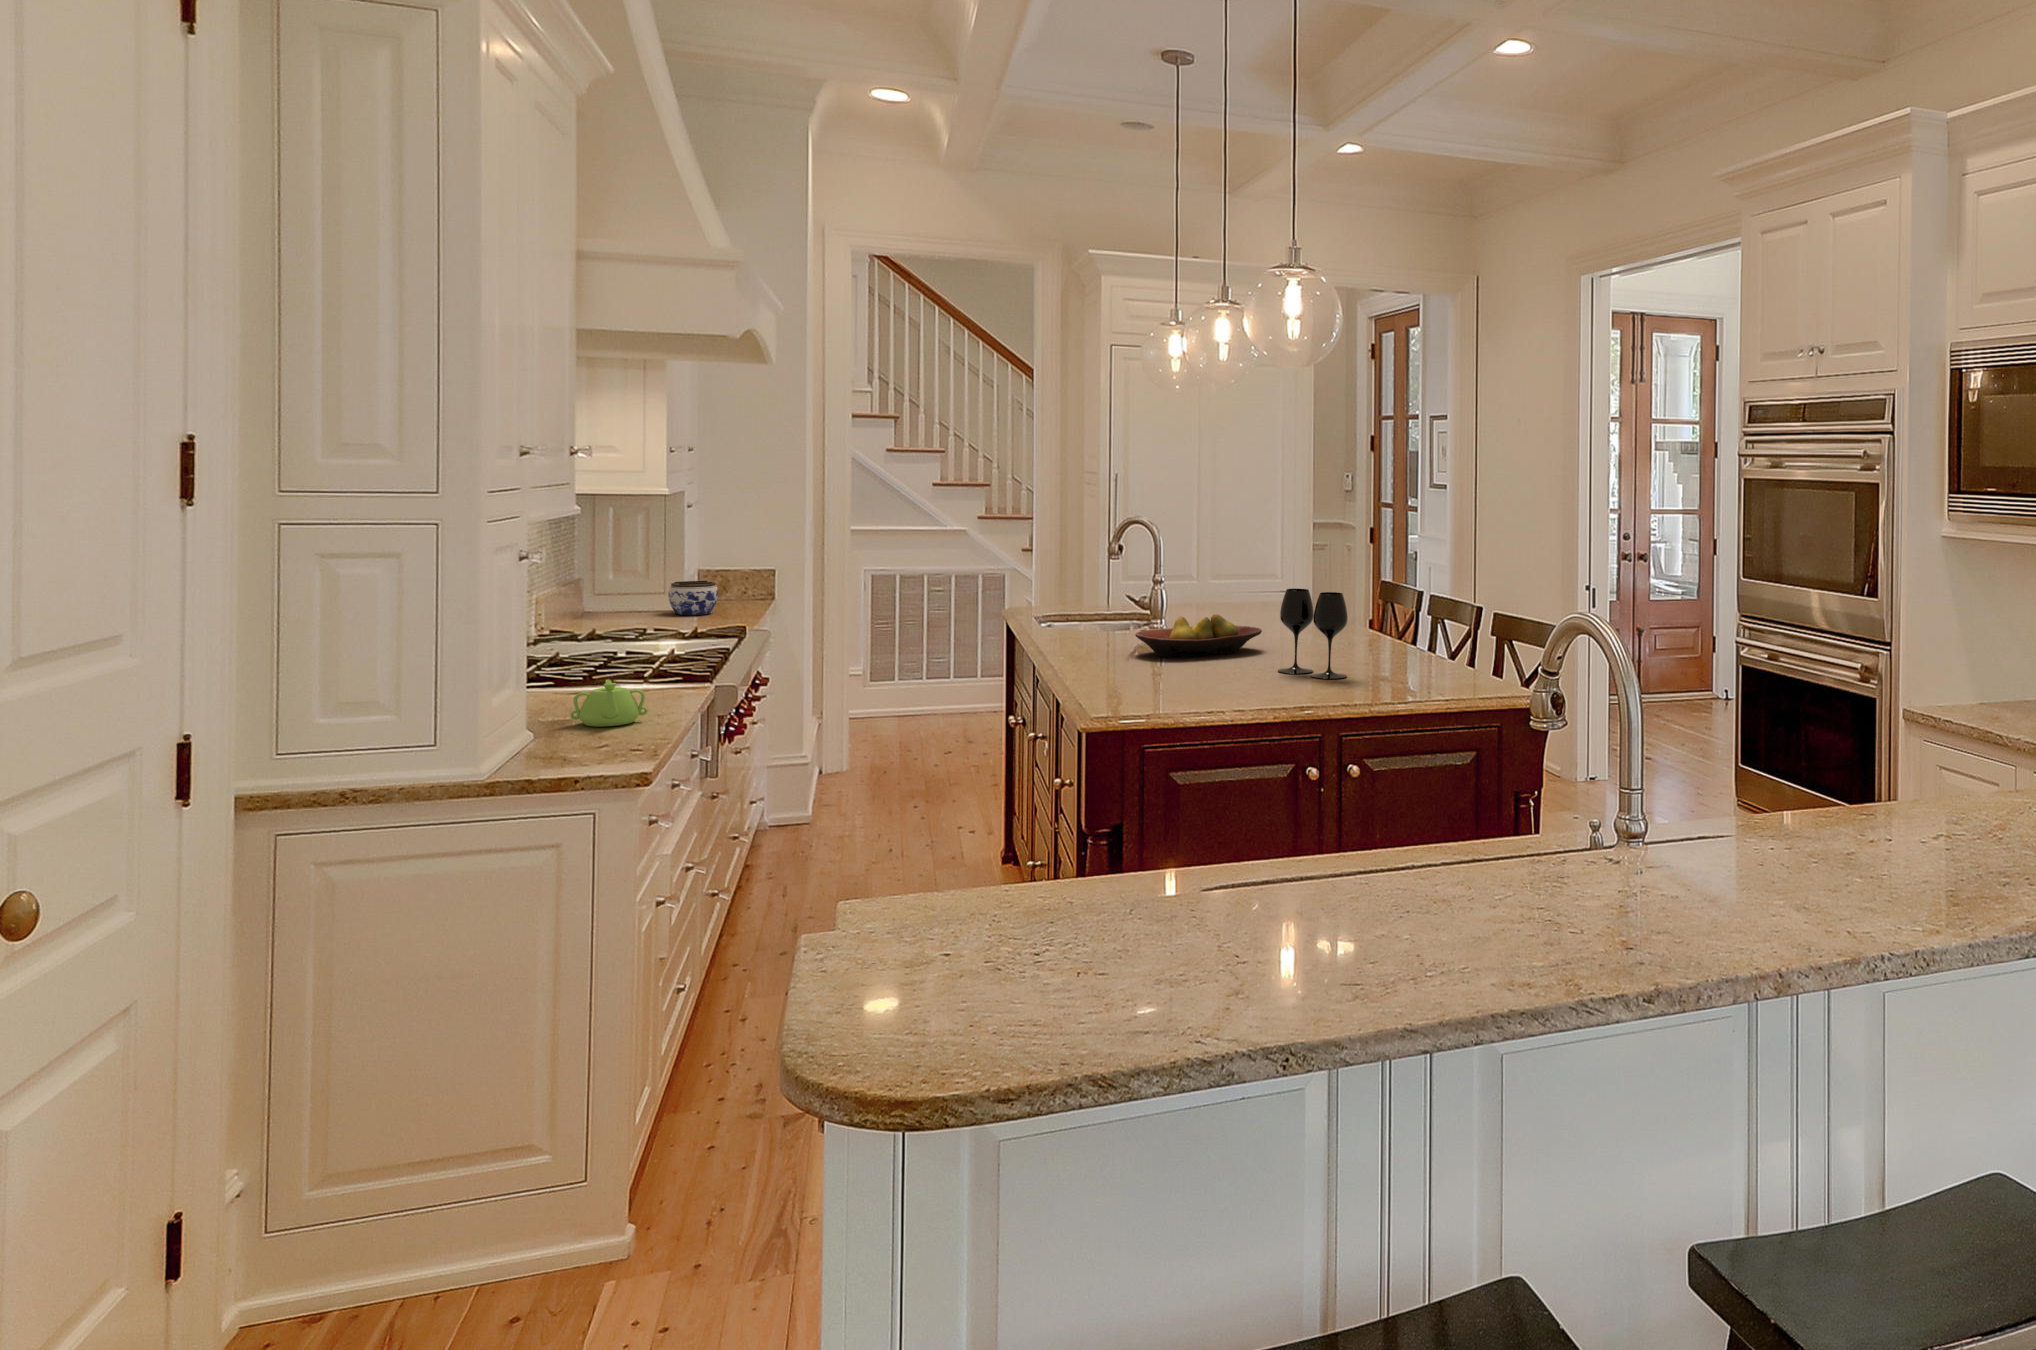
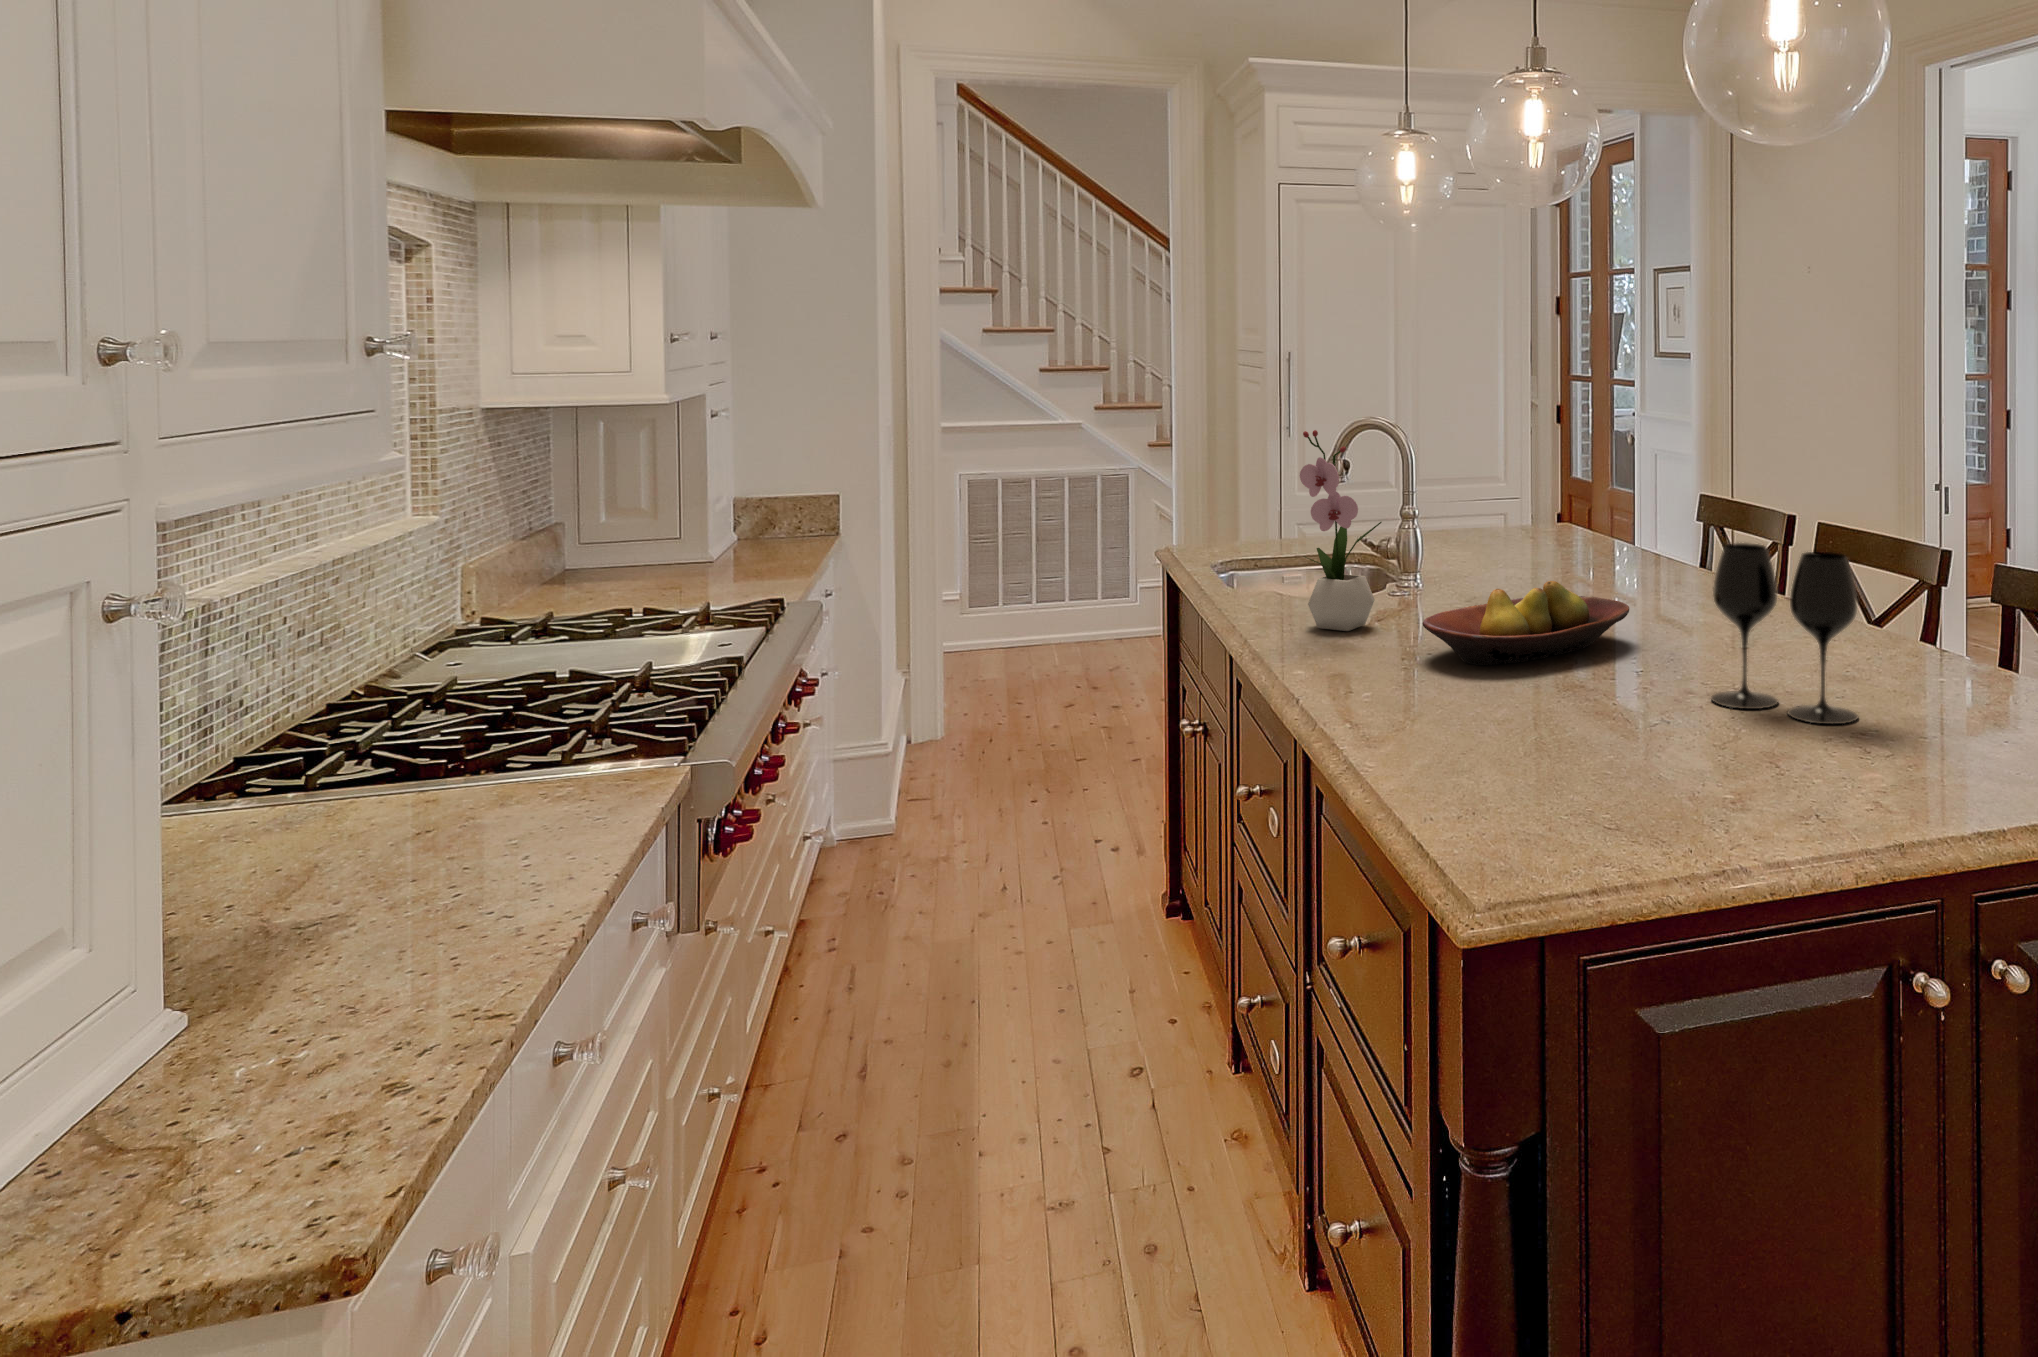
flower arrangement: none [1073,525,1125,643] -> present [1300,430,1382,631]
jar: present [668,581,718,615] -> none [677,520,749,574]
teapot: present [570,679,648,727] -> none [358,780,525,898]

